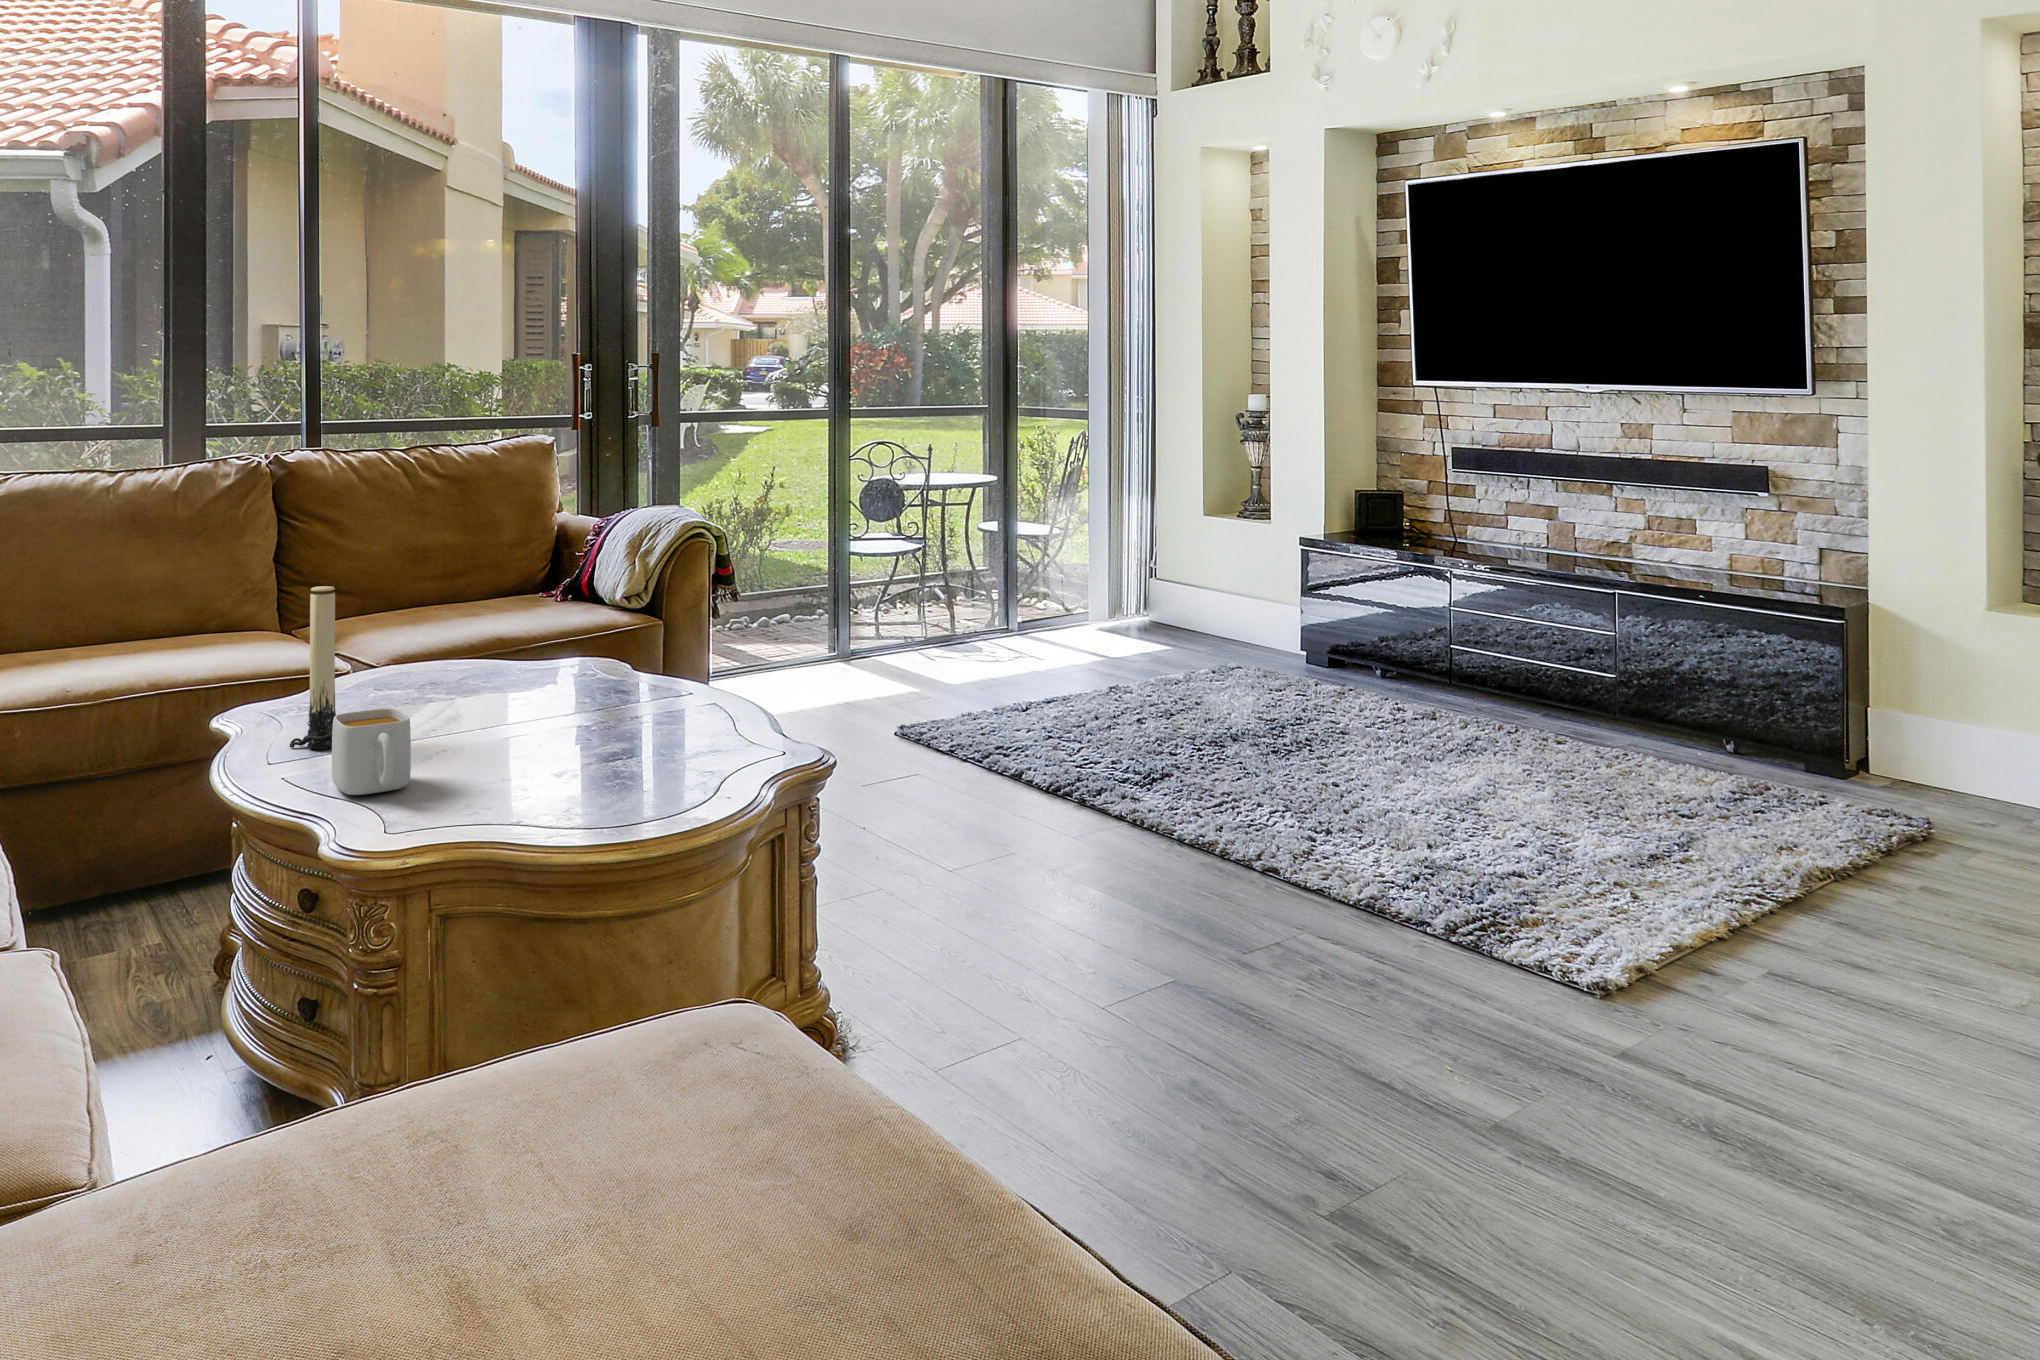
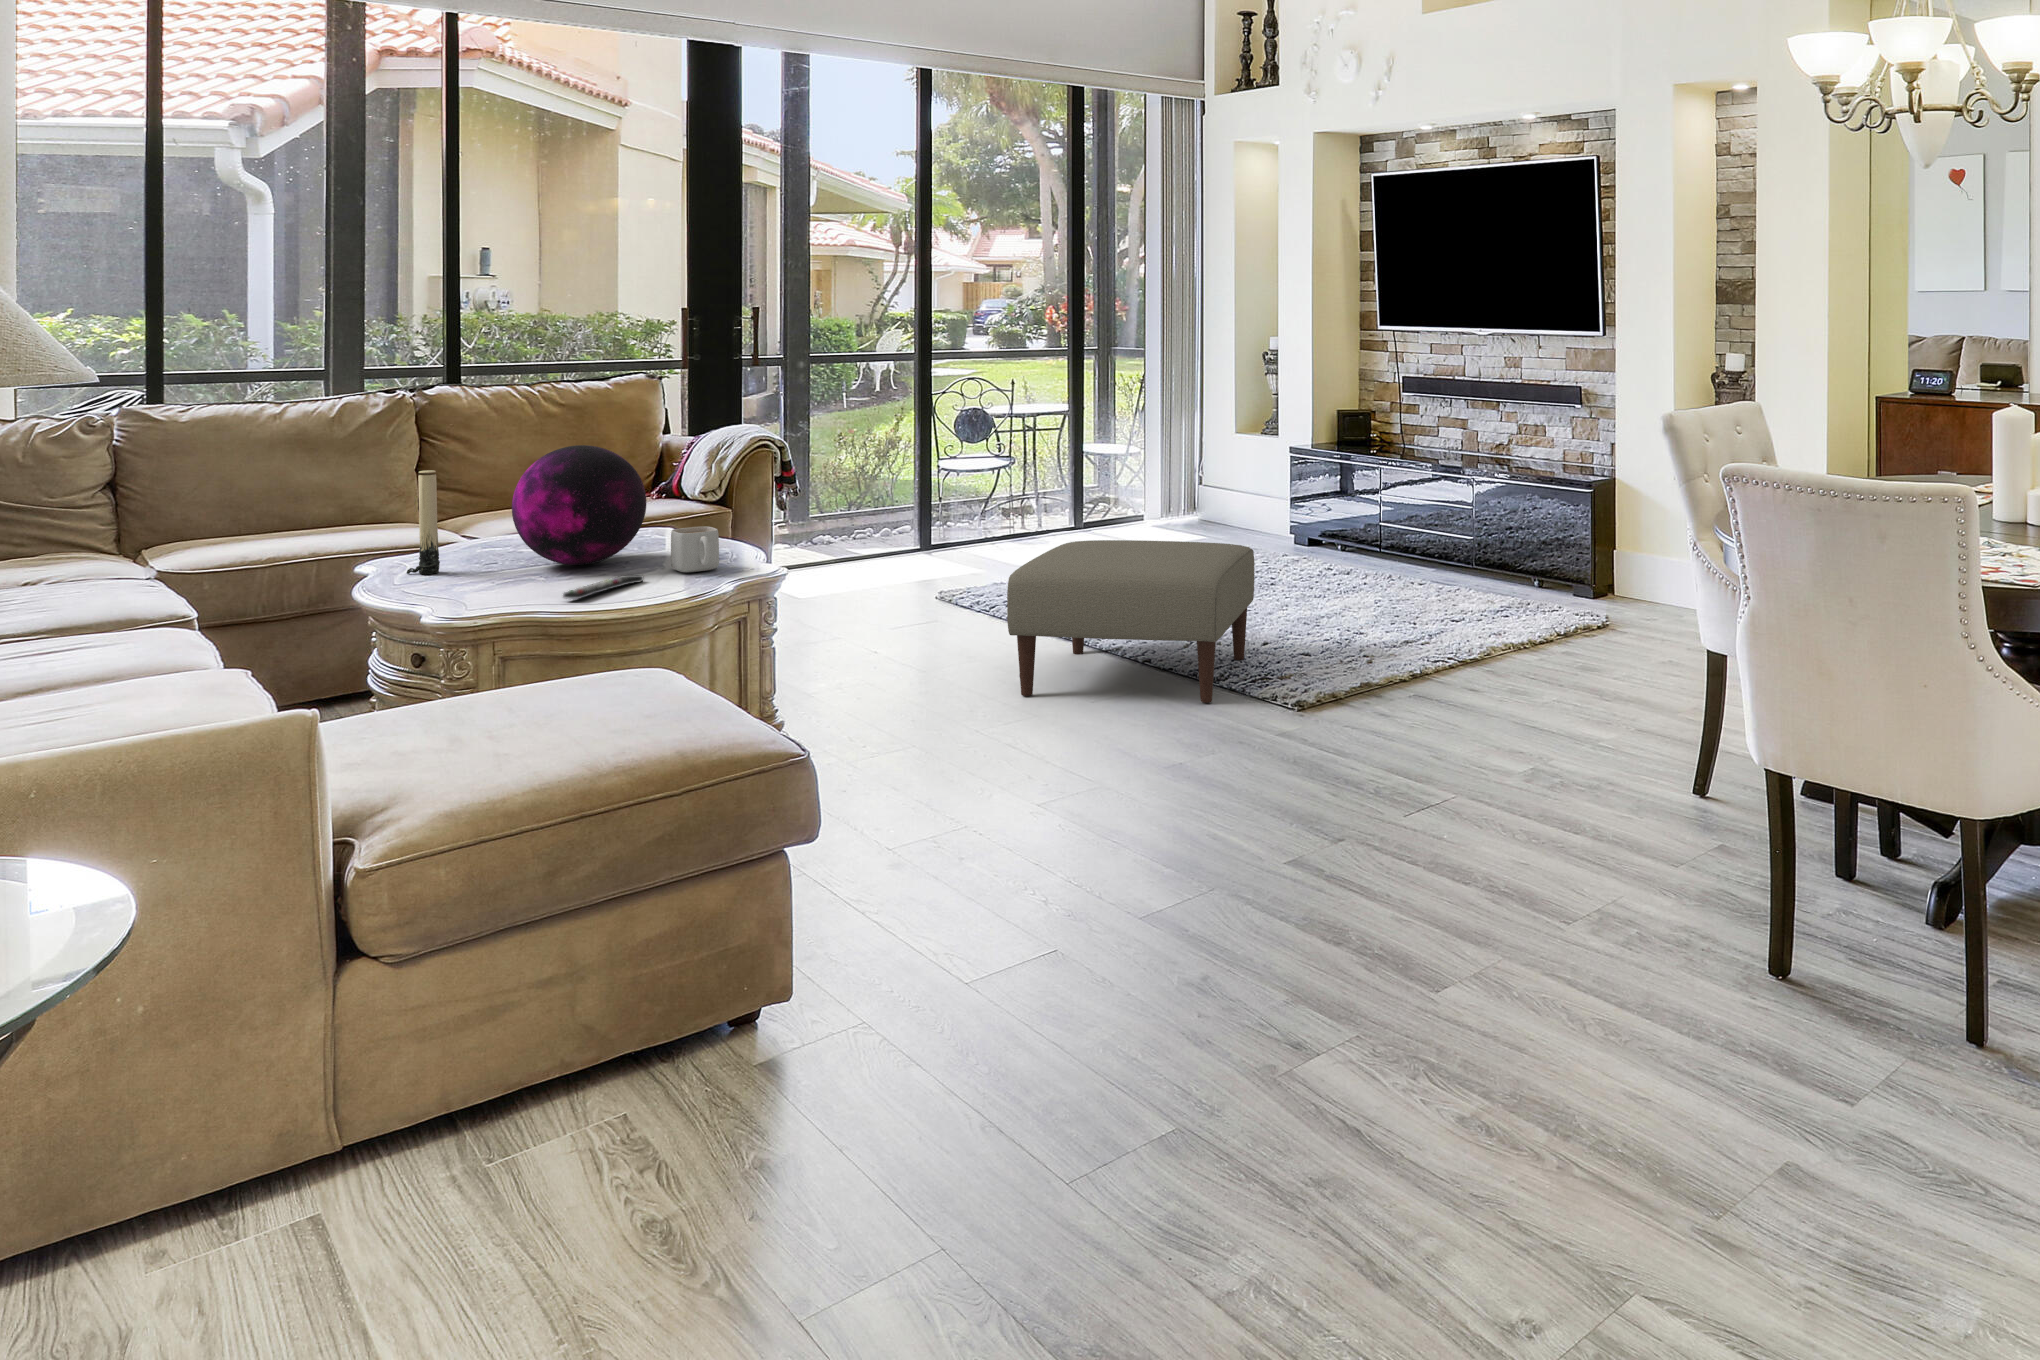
decorative orb: none [441,550,630,739] -> present [512,445,646,565]
ottoman: none [1109,685,1463,971] -> present [1007,540,1255,703]
mug: present [332,708,411,795] -> present [671,526,719,572]
remote control: none [548,768,652,825] -> present [563,575,644,599]

